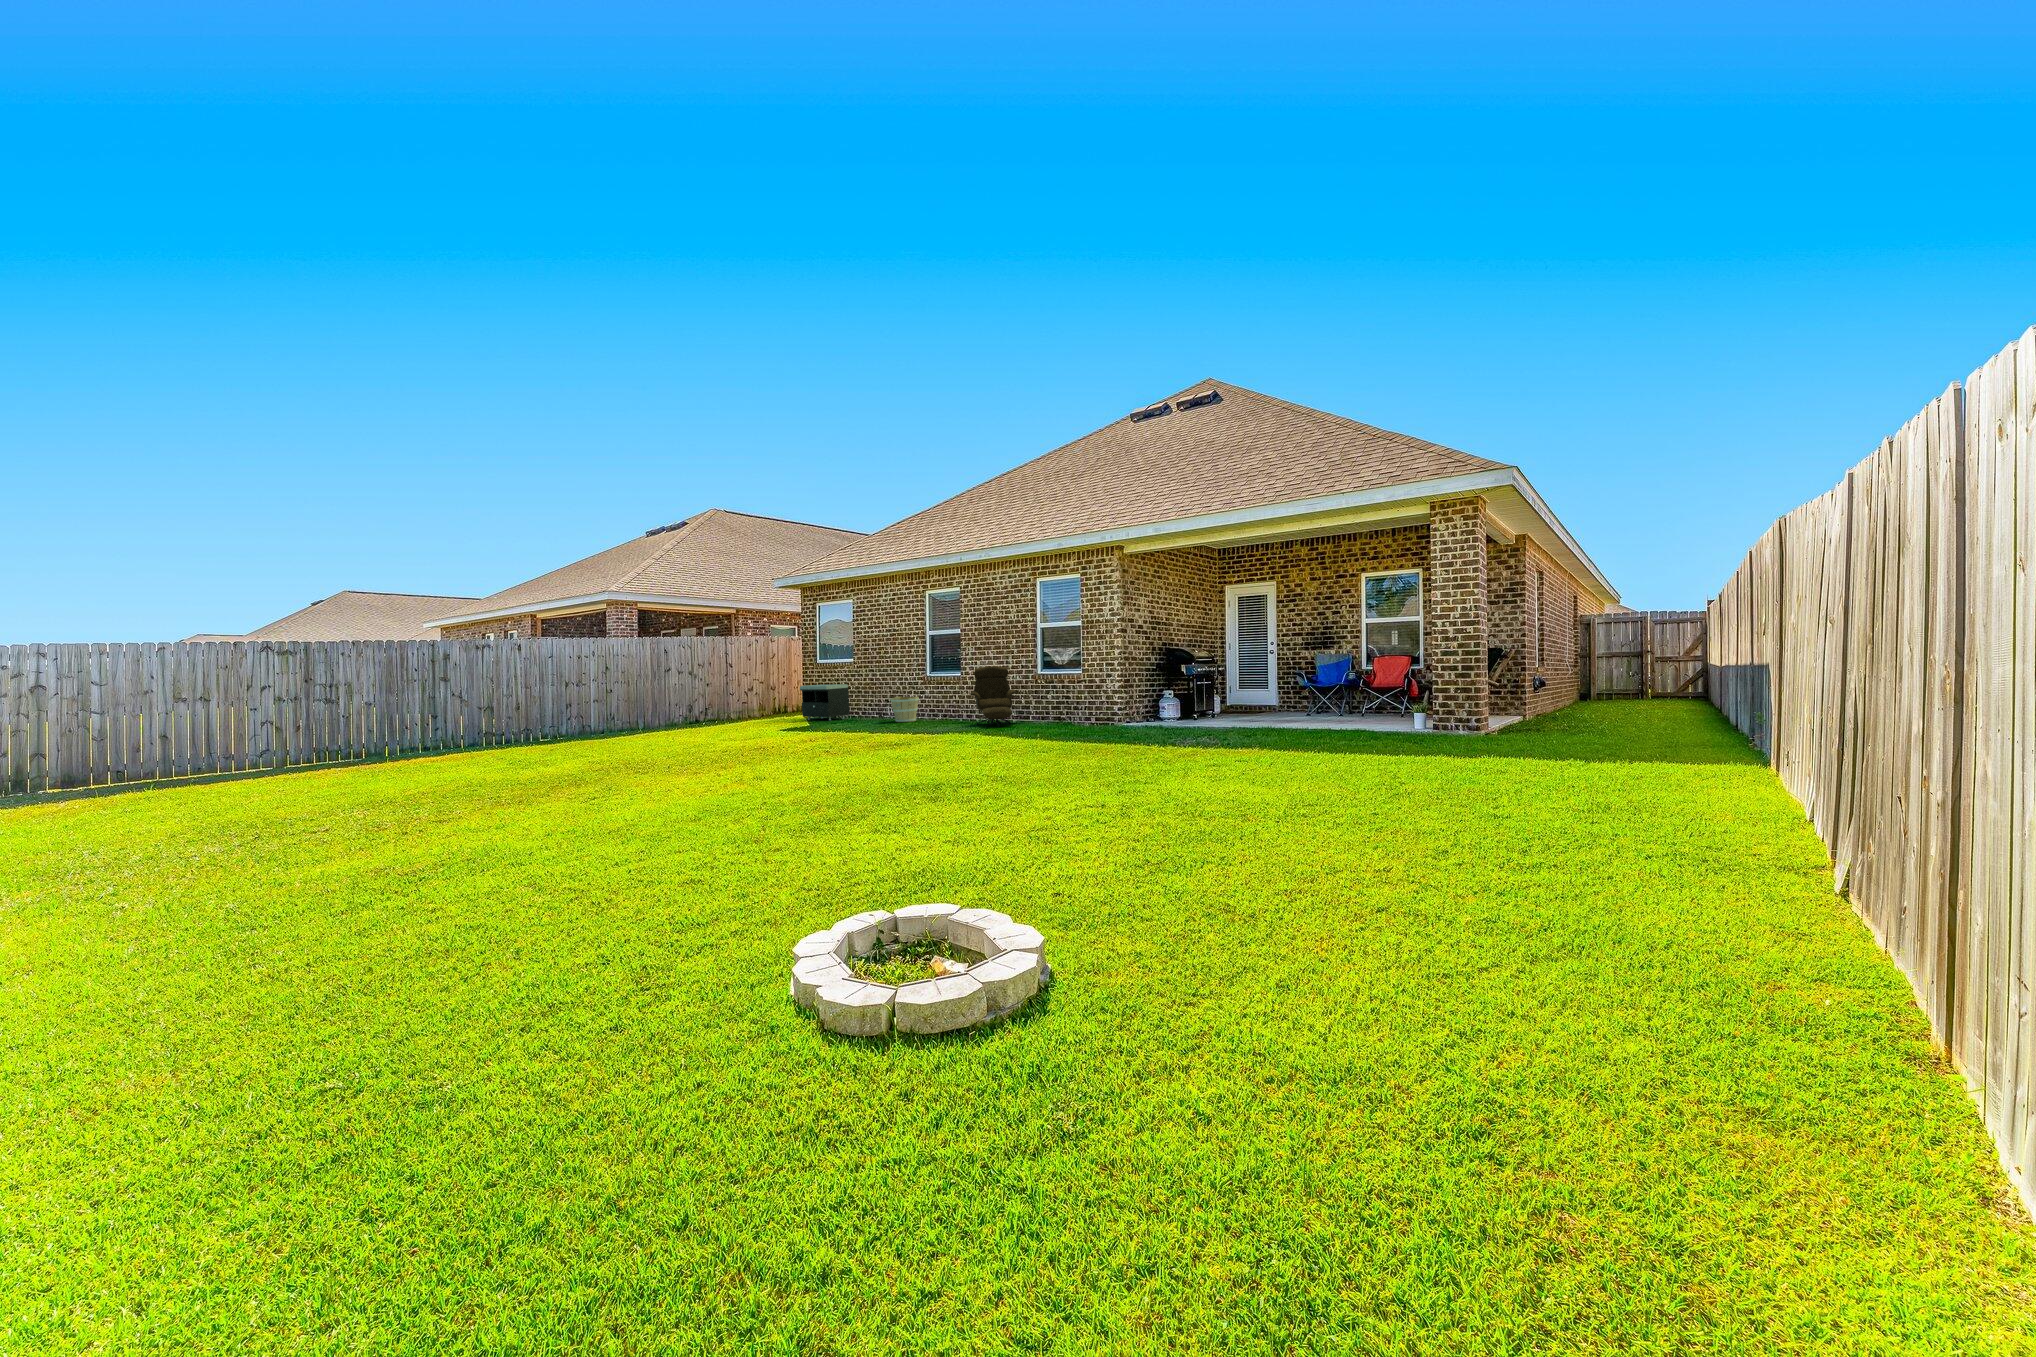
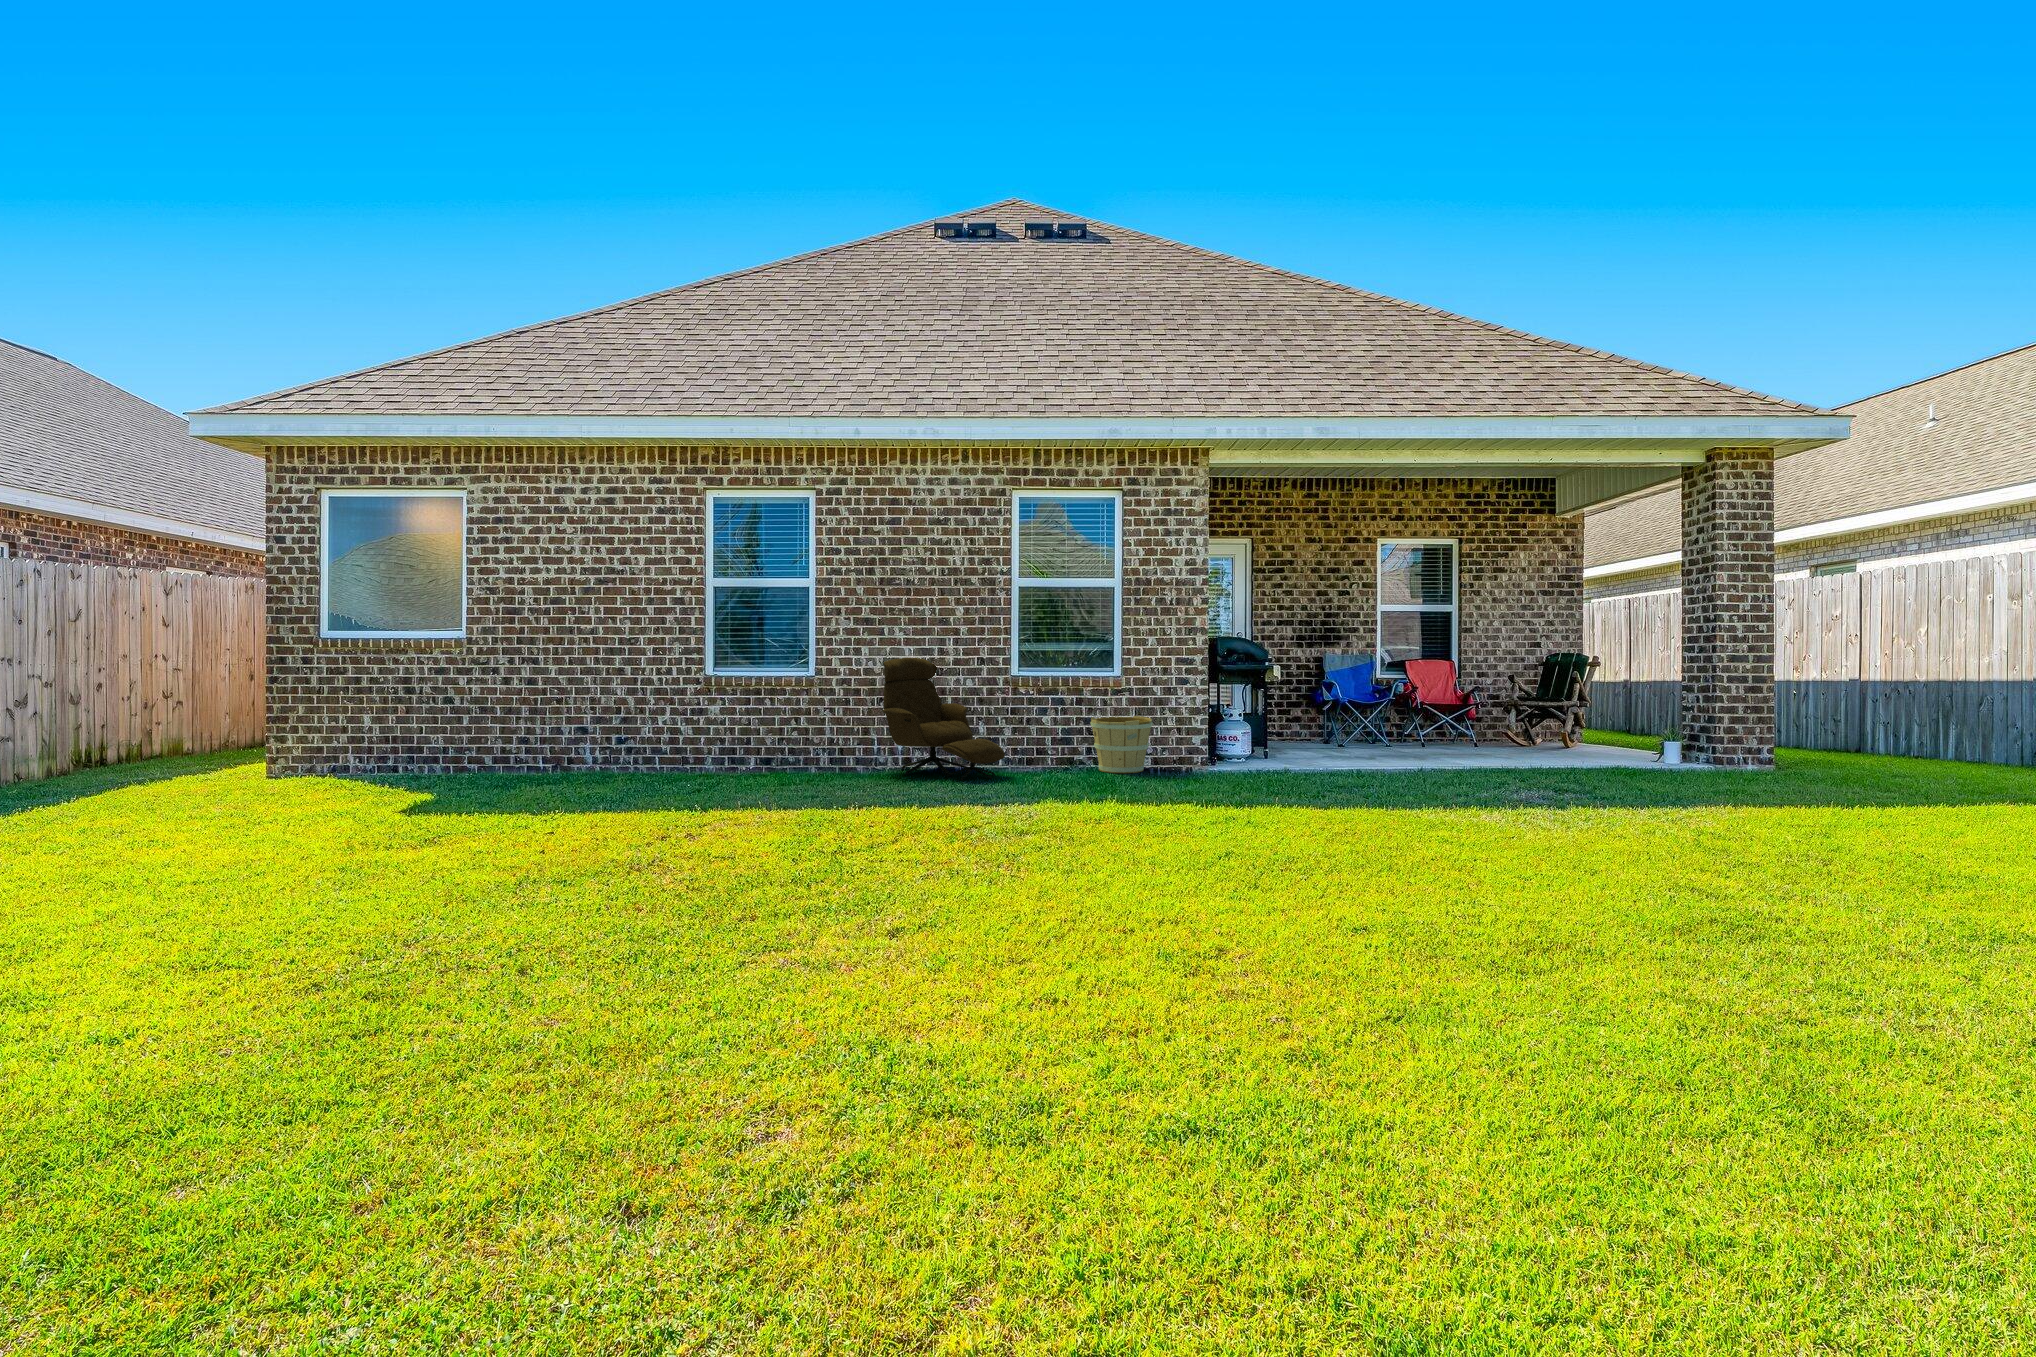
storage bench: present [800,684,850,720] -> none [330,690,470,775]
wooden bucket: present [890,697,919,722] -> present [1090,716,1153,773]

